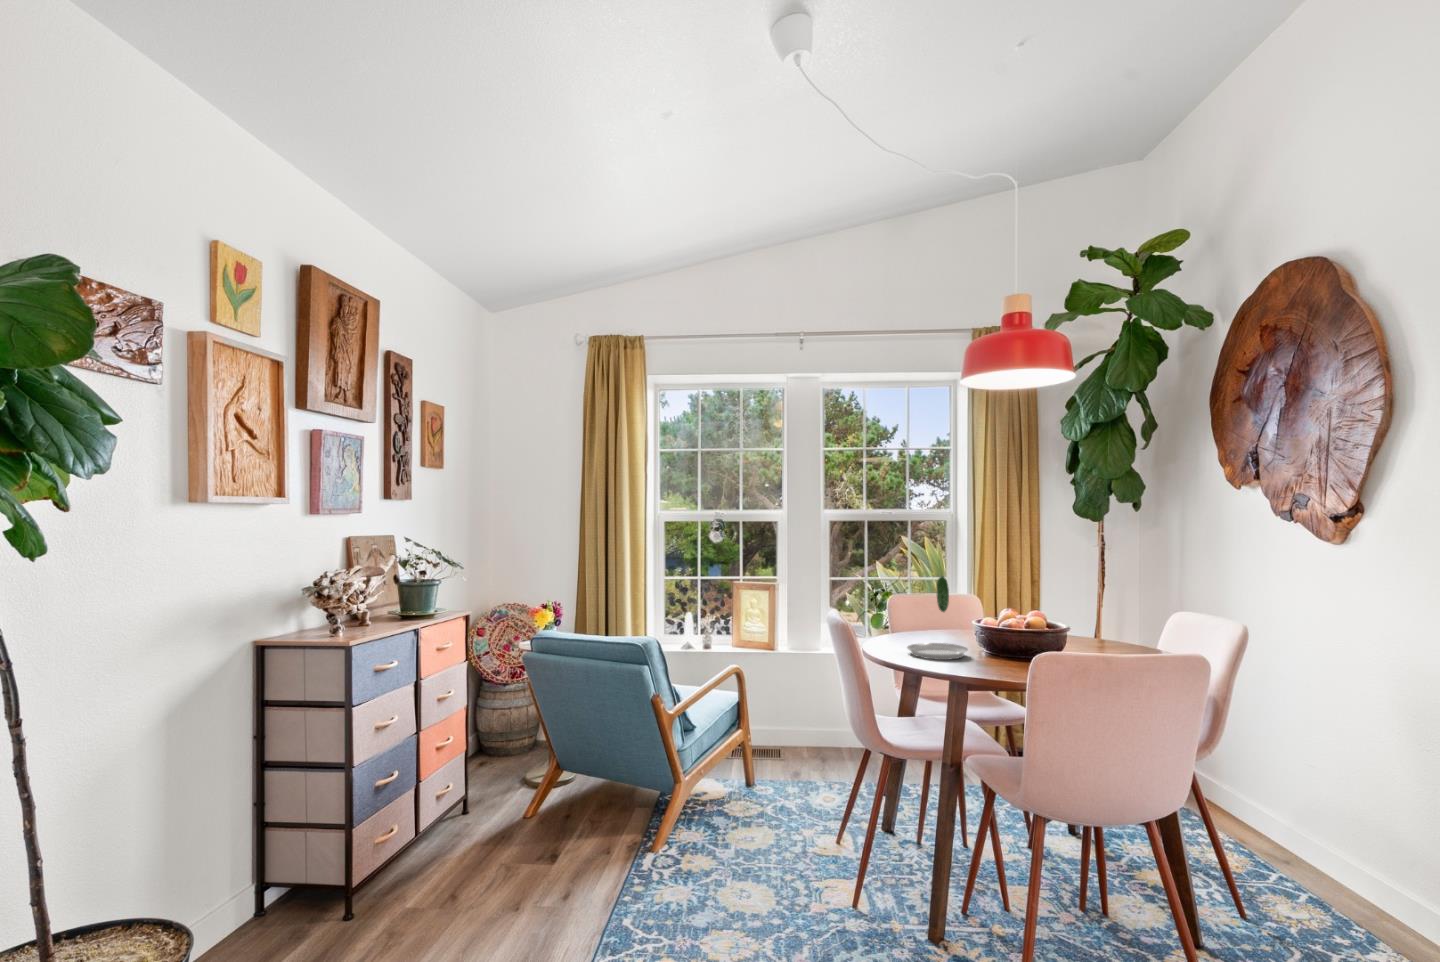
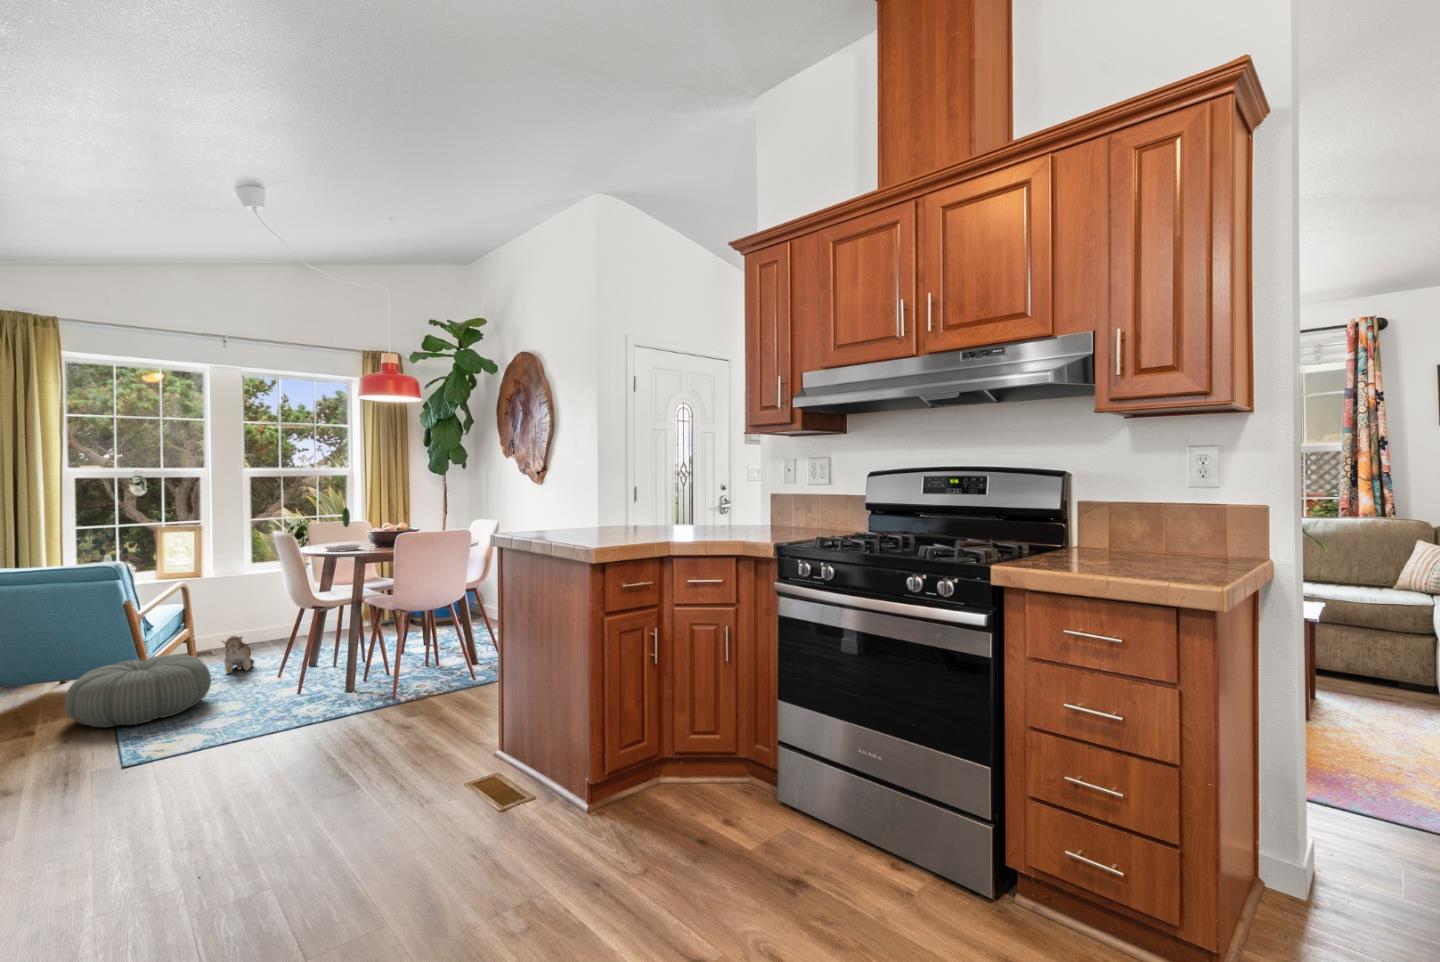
plush toy: none [774,755,819,811] -> present [222,636,254,674]
pouf: none [574,778,741,906] -> present [65,655,211,727]

